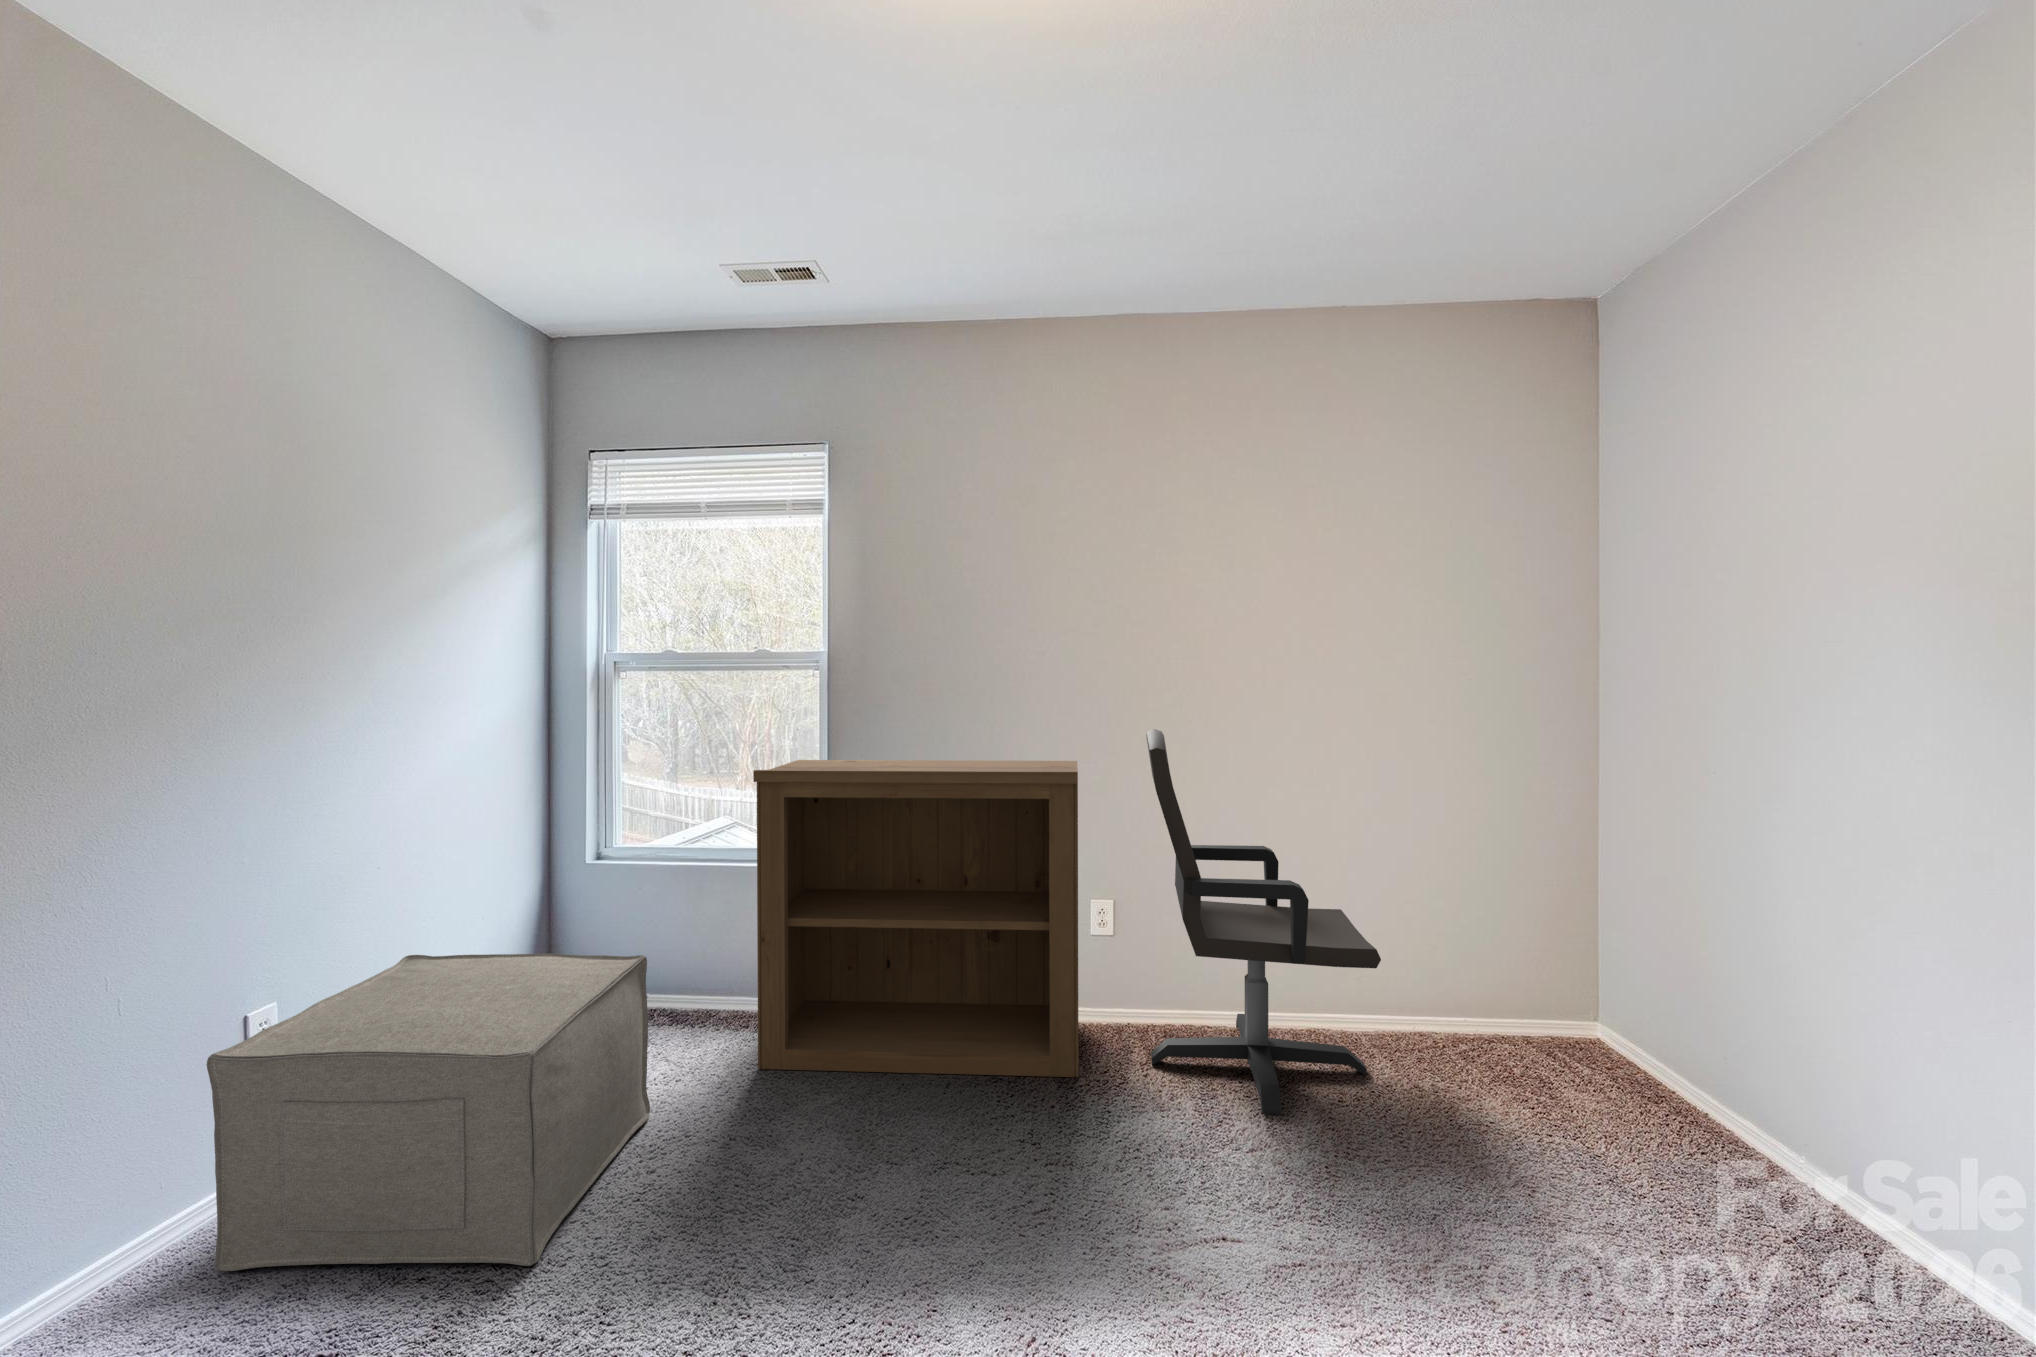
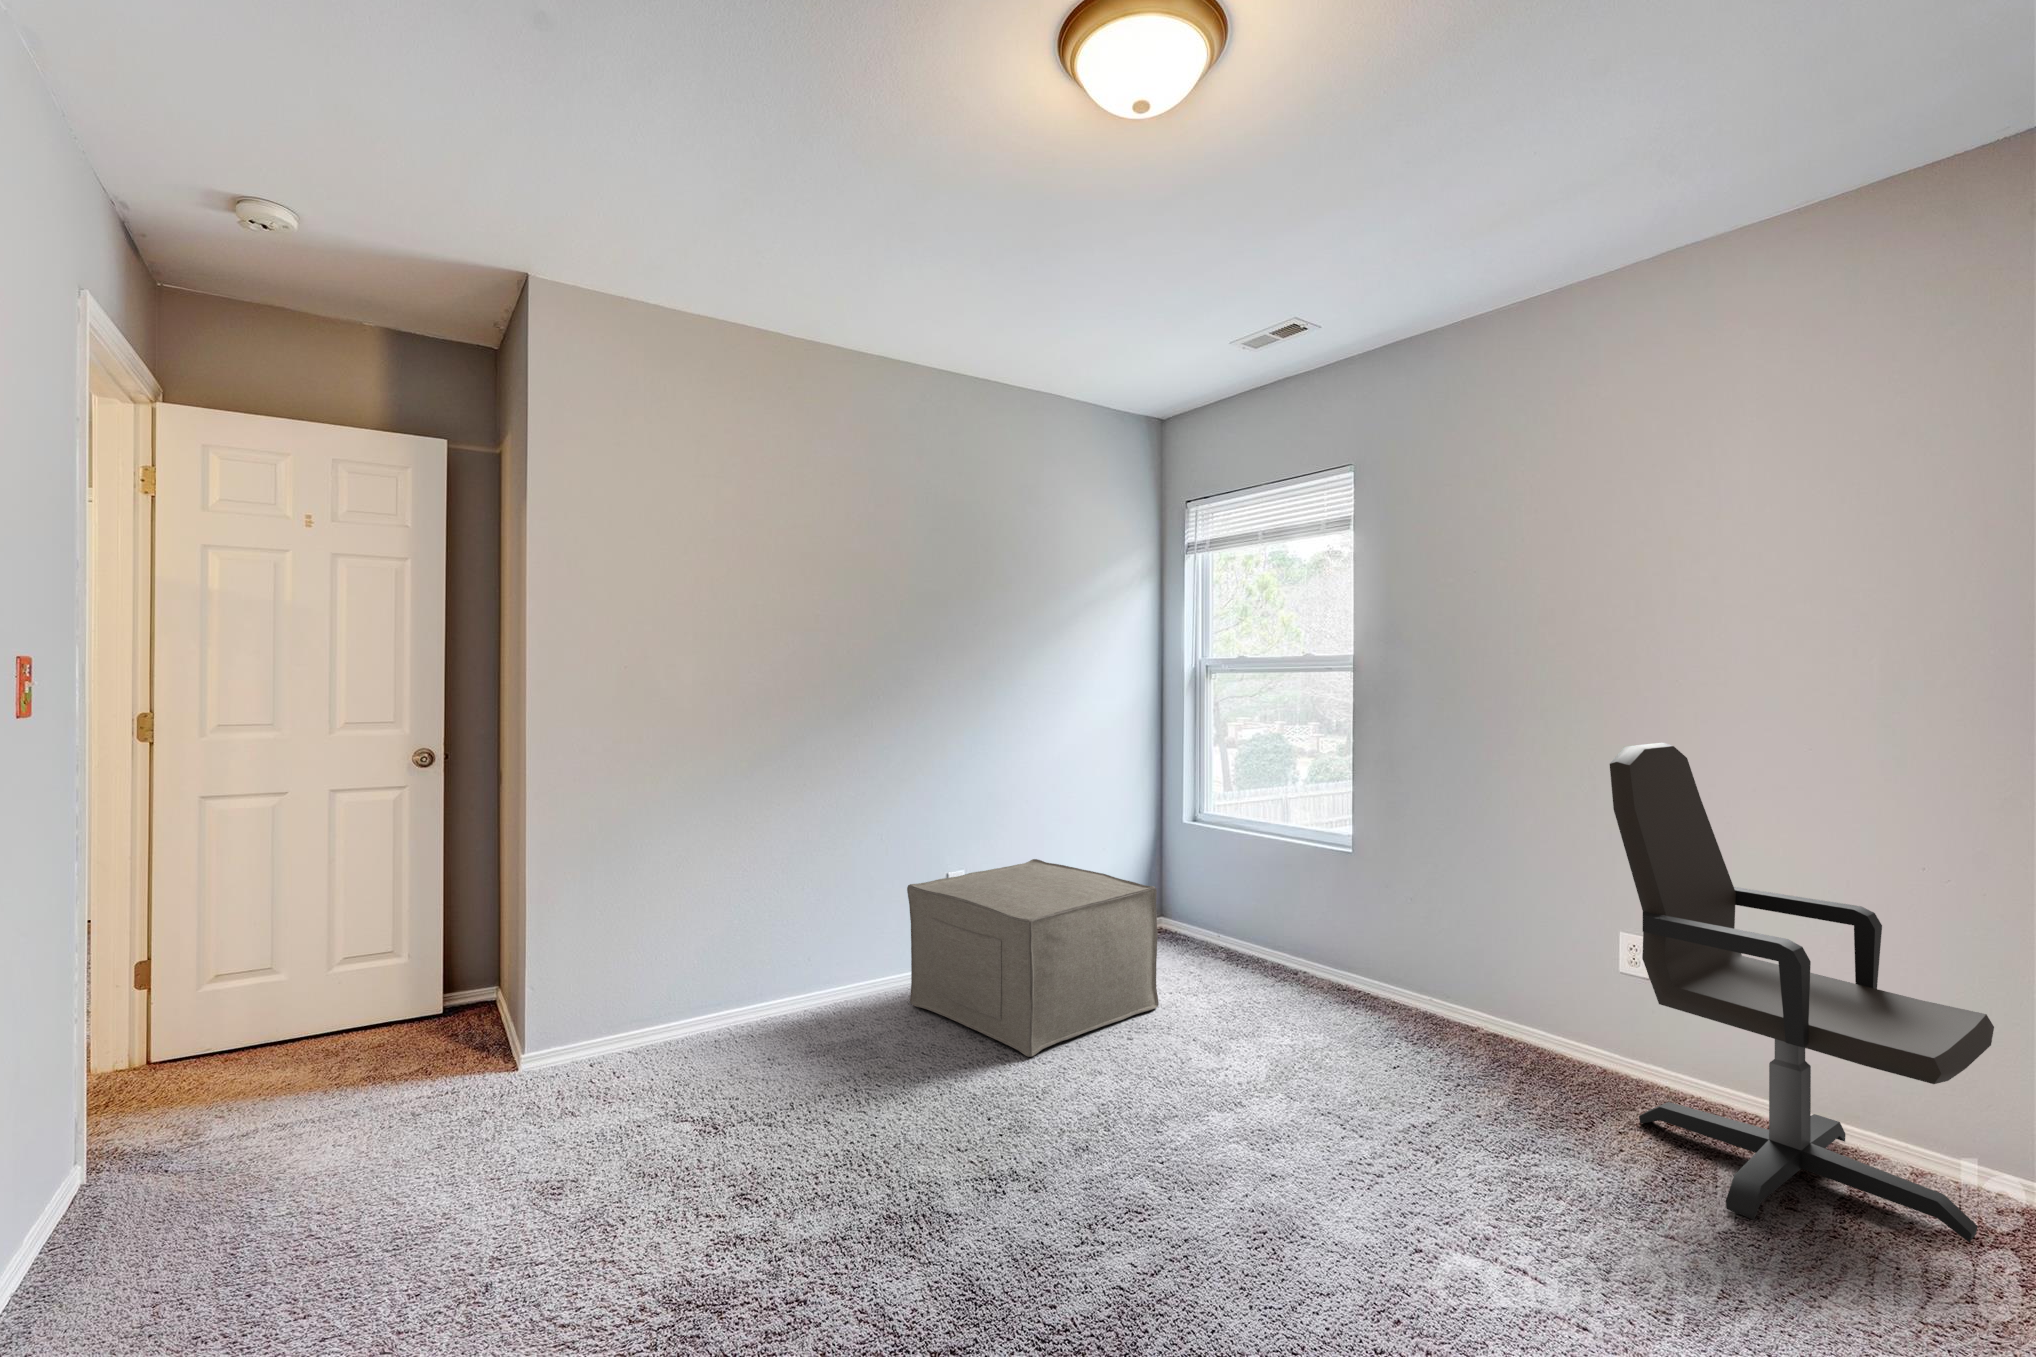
bookshelf: present [753,760,1079,1077] -> none [1250,752,1599,1103]

